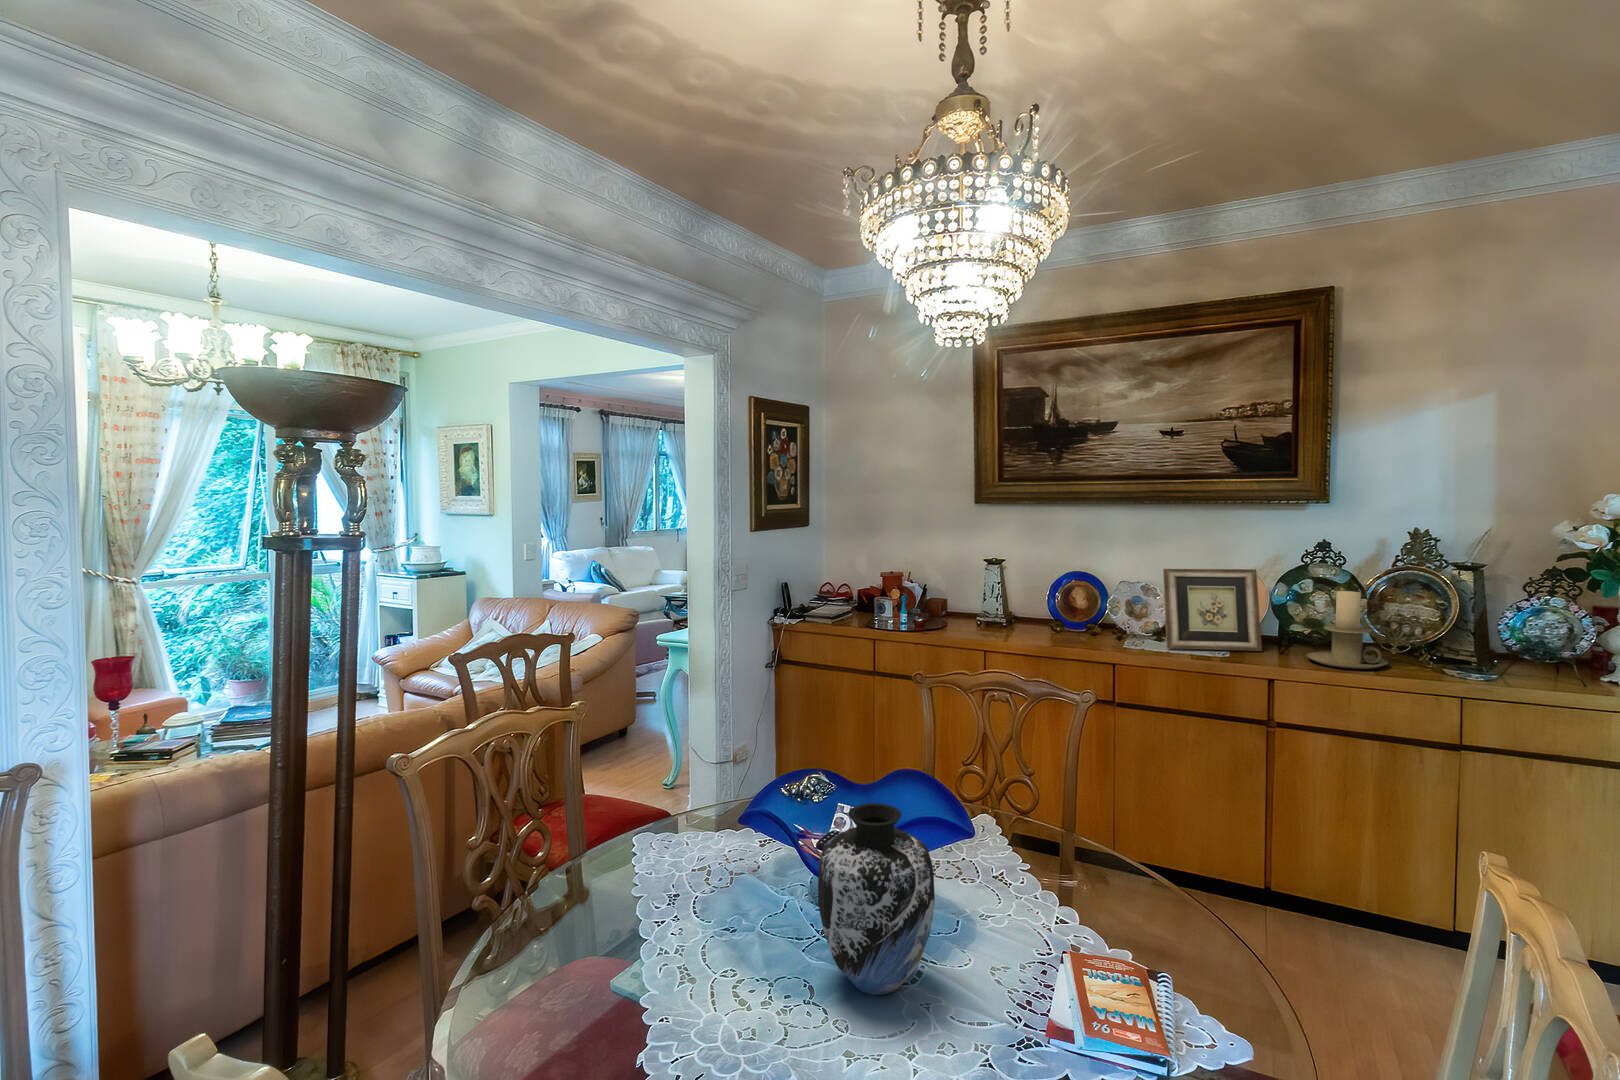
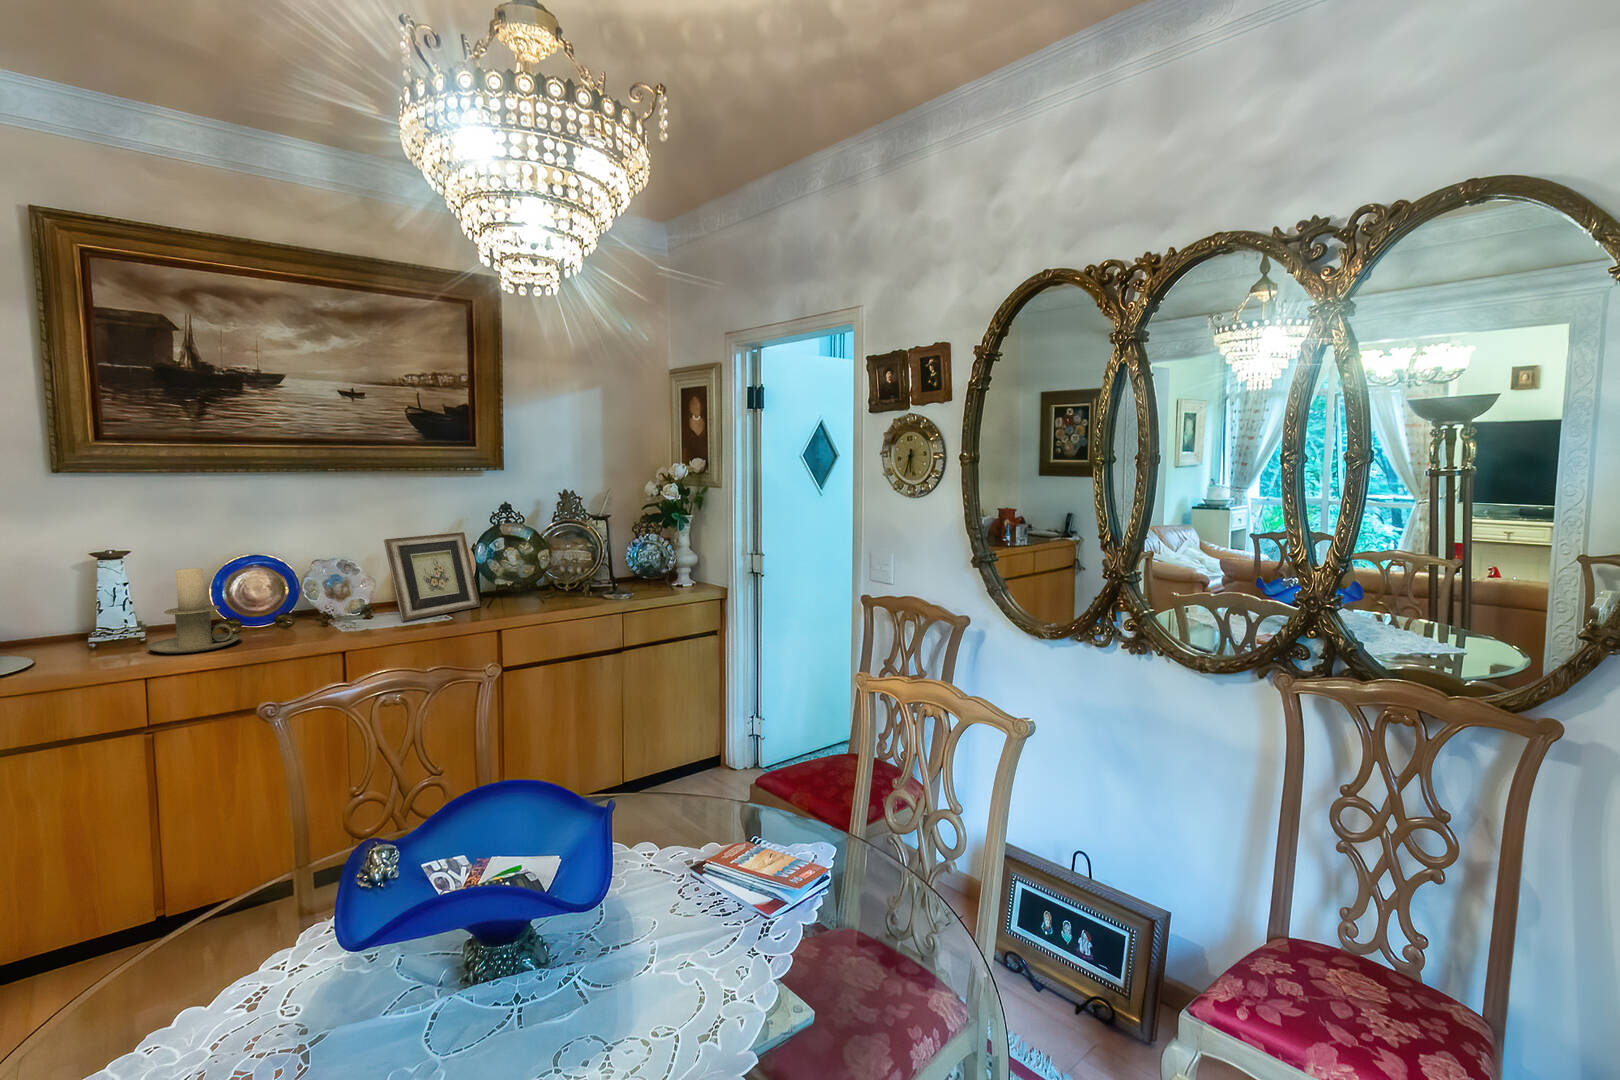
candle holder: present [1306,591,1389,669] -> present [146,568,241,654]
vase: present [818,803,935,995] -> none [557,788,693,1005]

